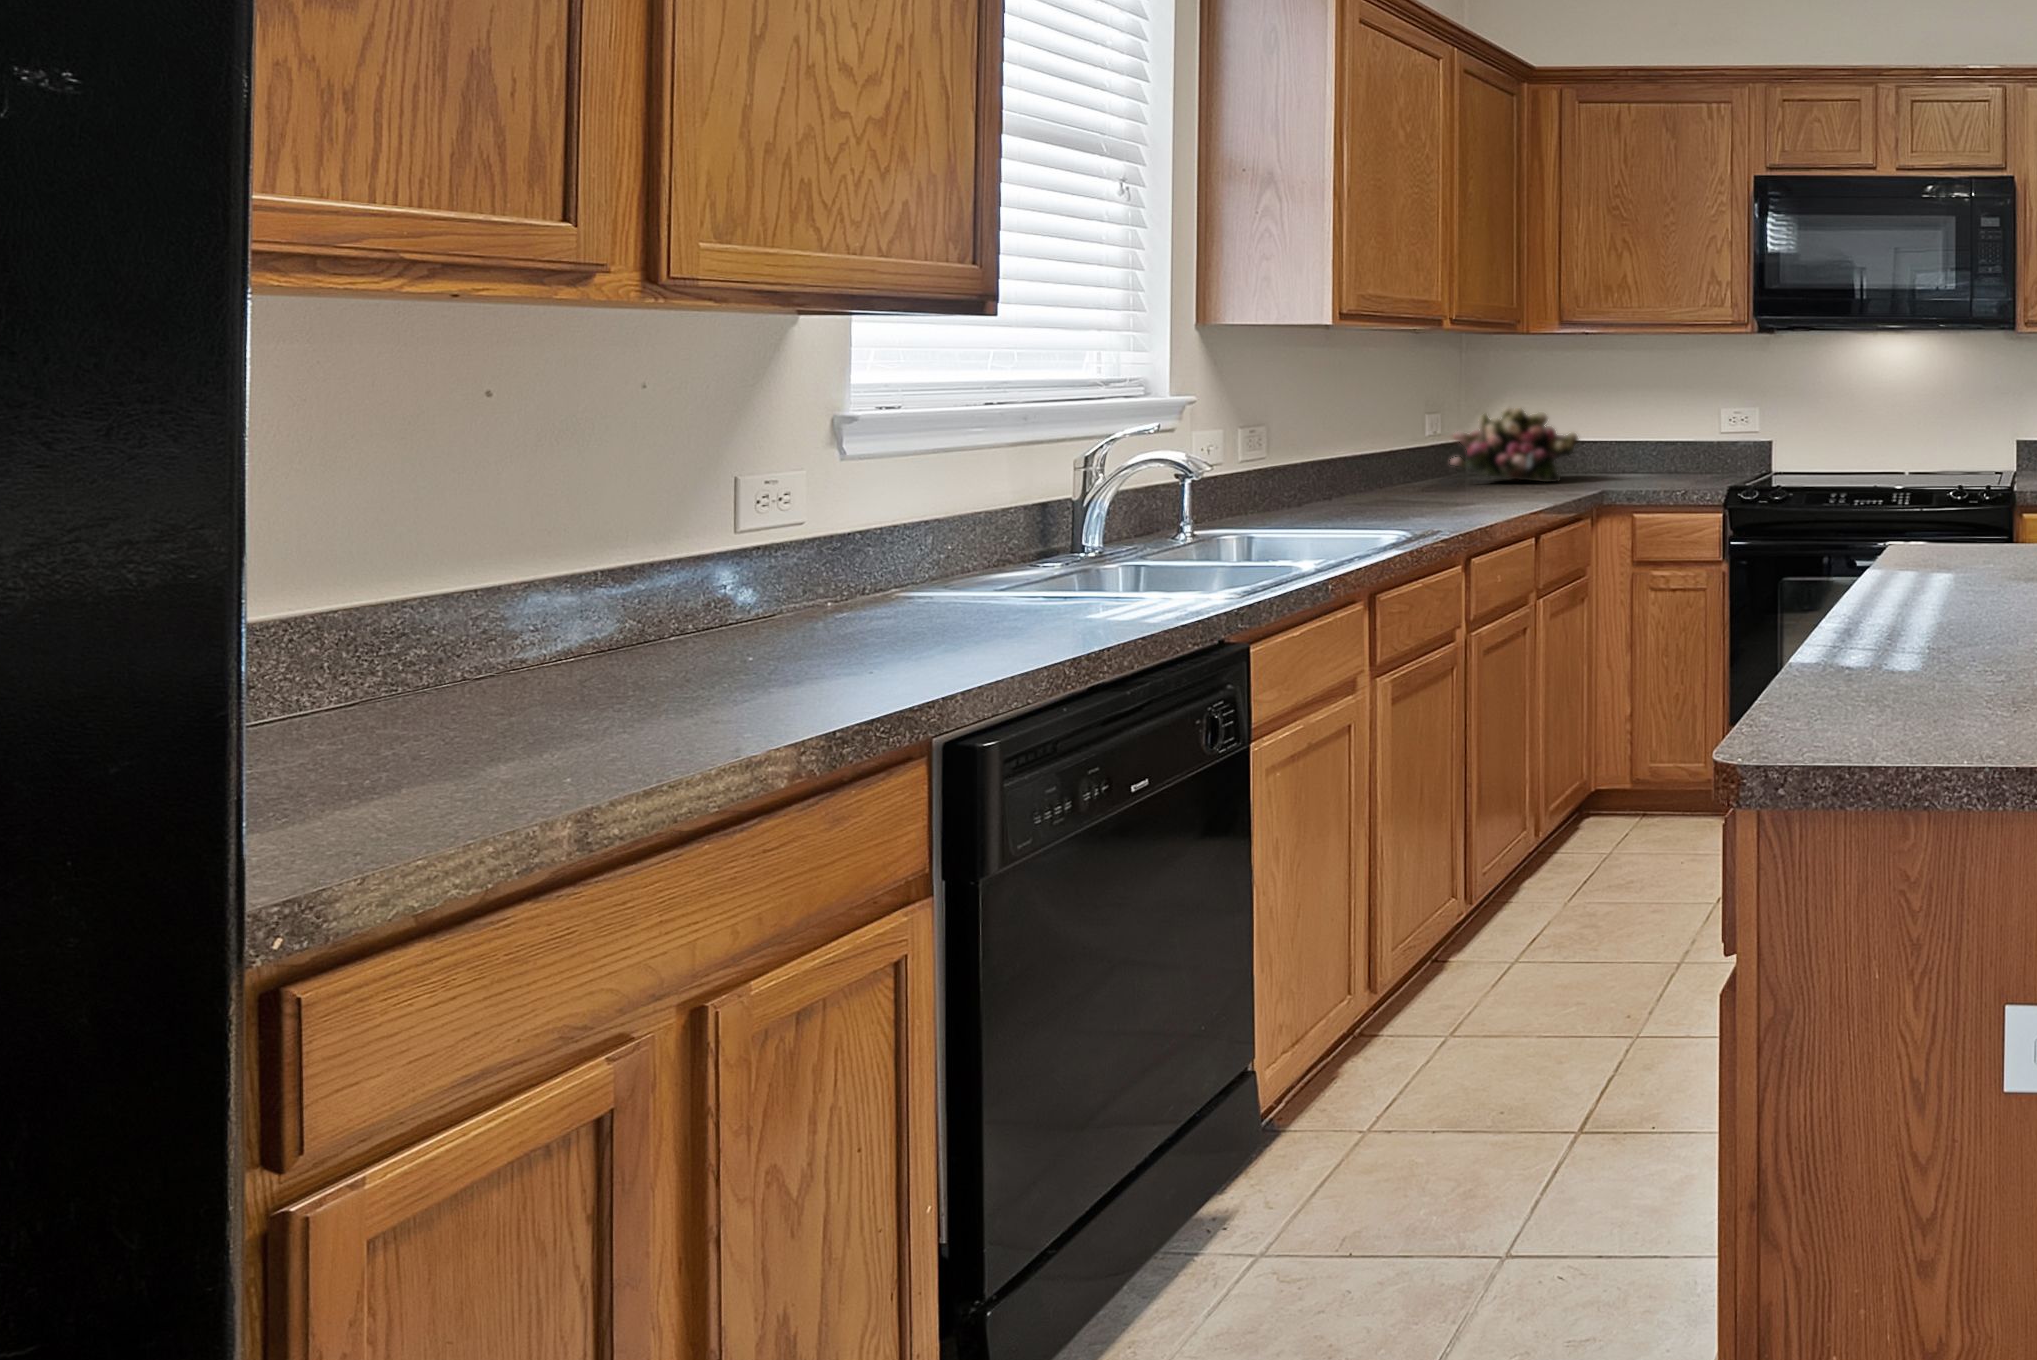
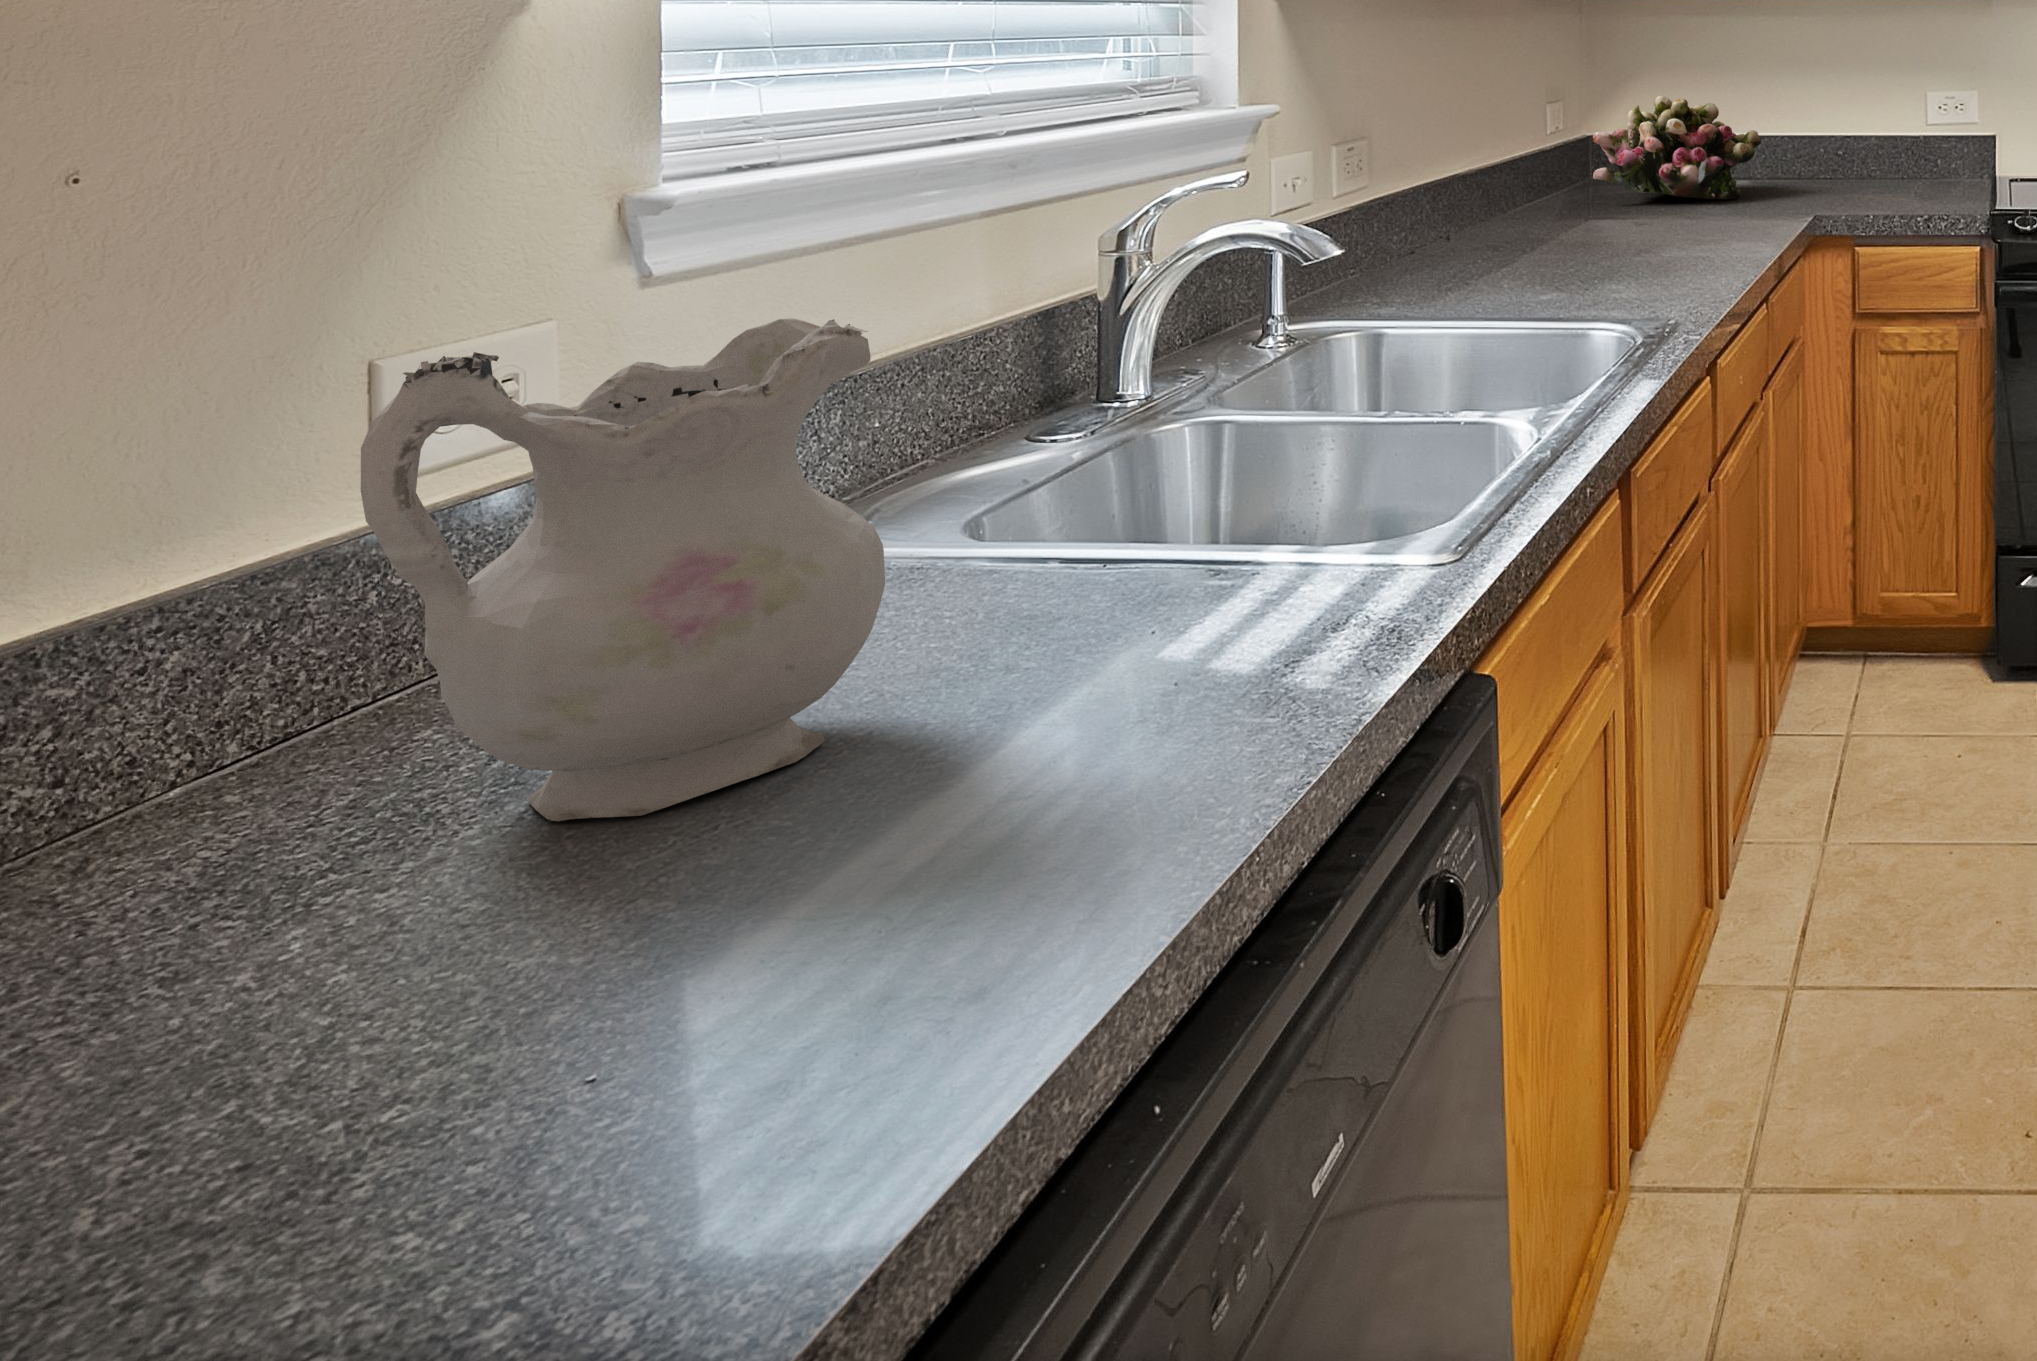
ceramic pitcher: none [774,451,967,636] -> present [361,318,885,821]

